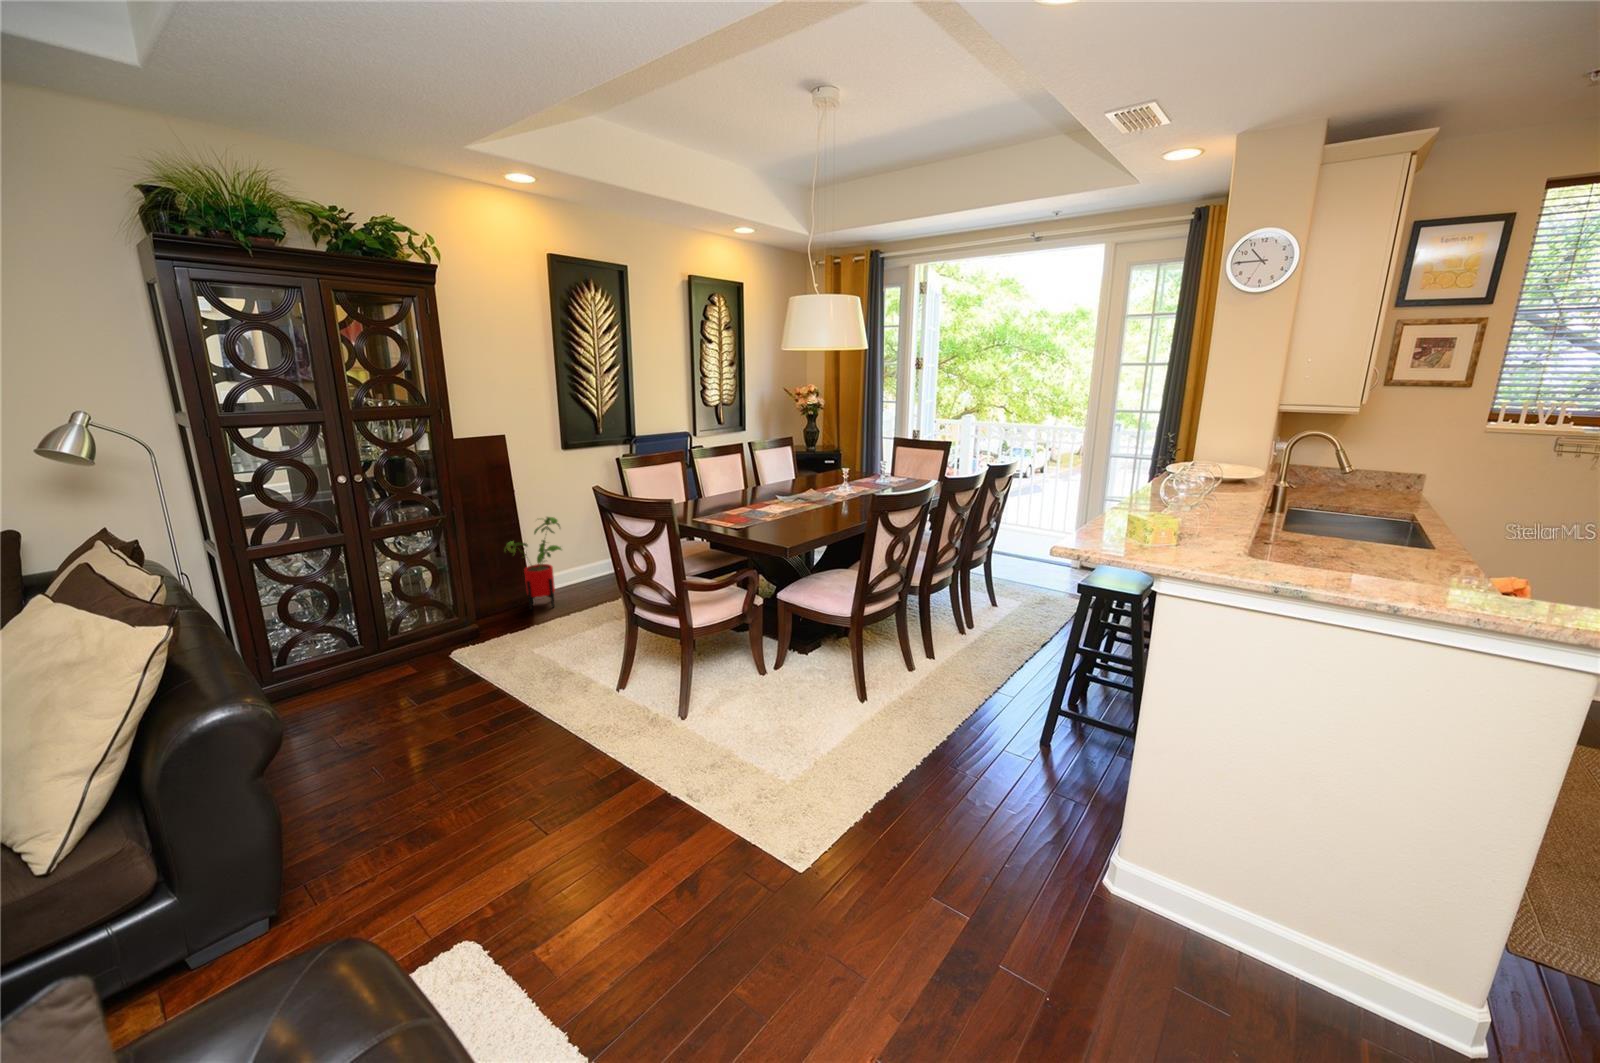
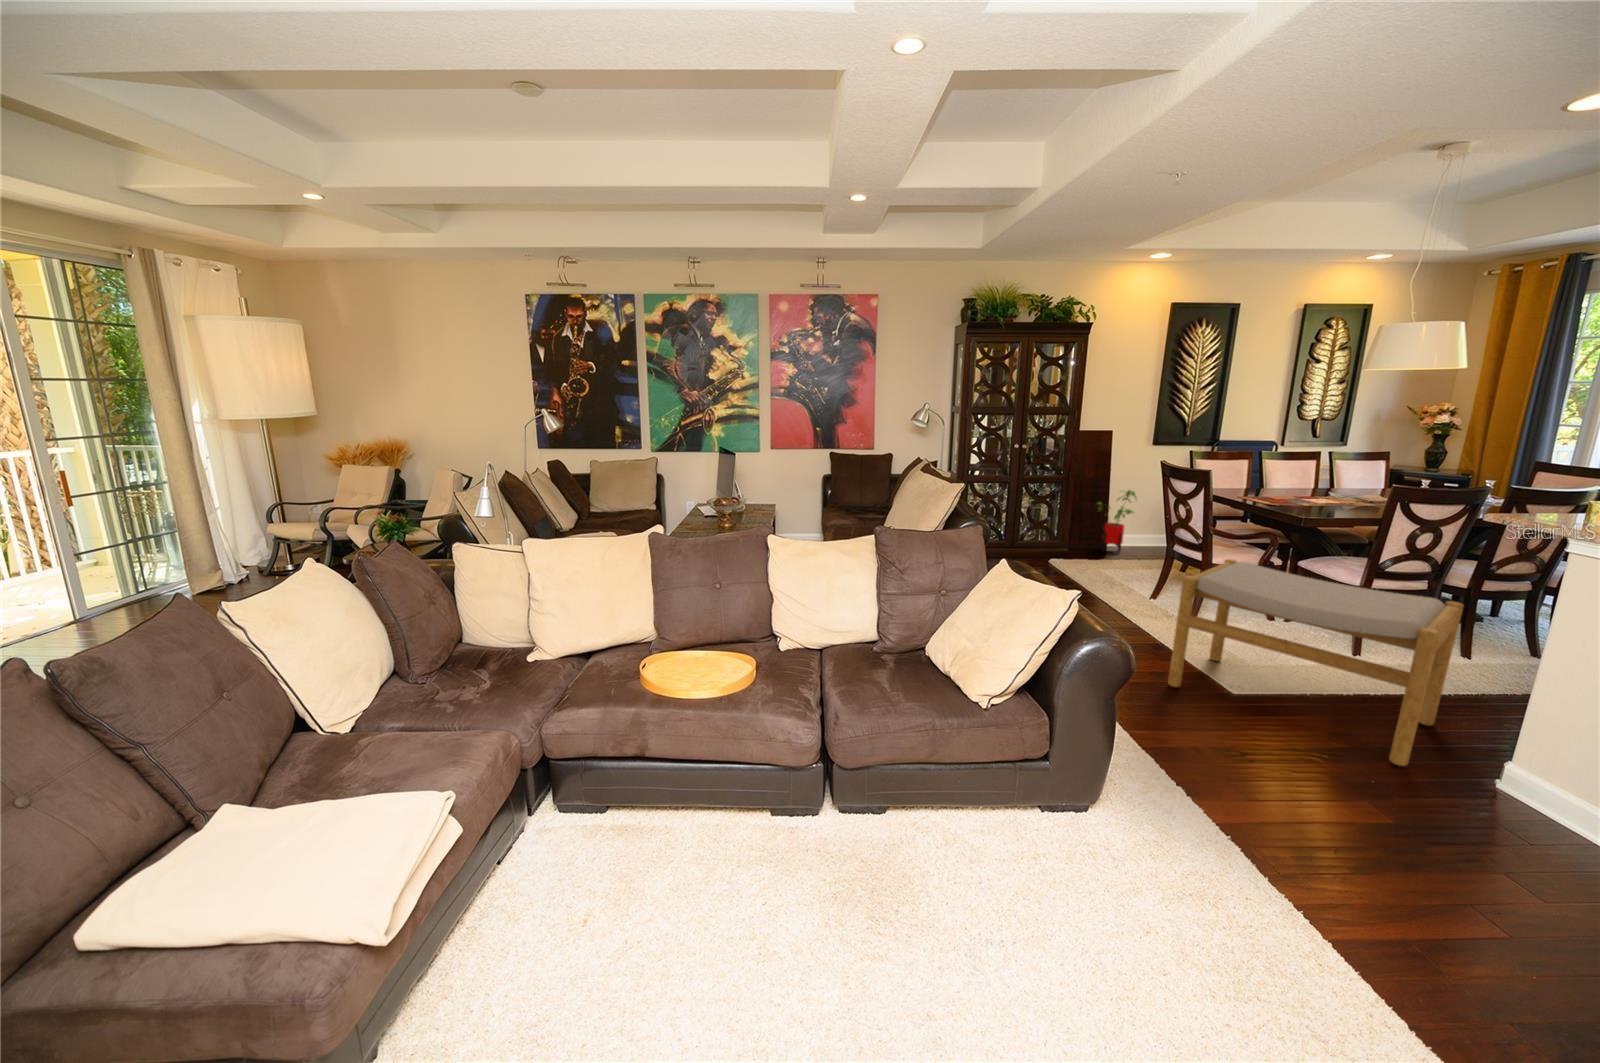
footstool: none [709,651,1073,942] -> present [1168,559,1463,766]

